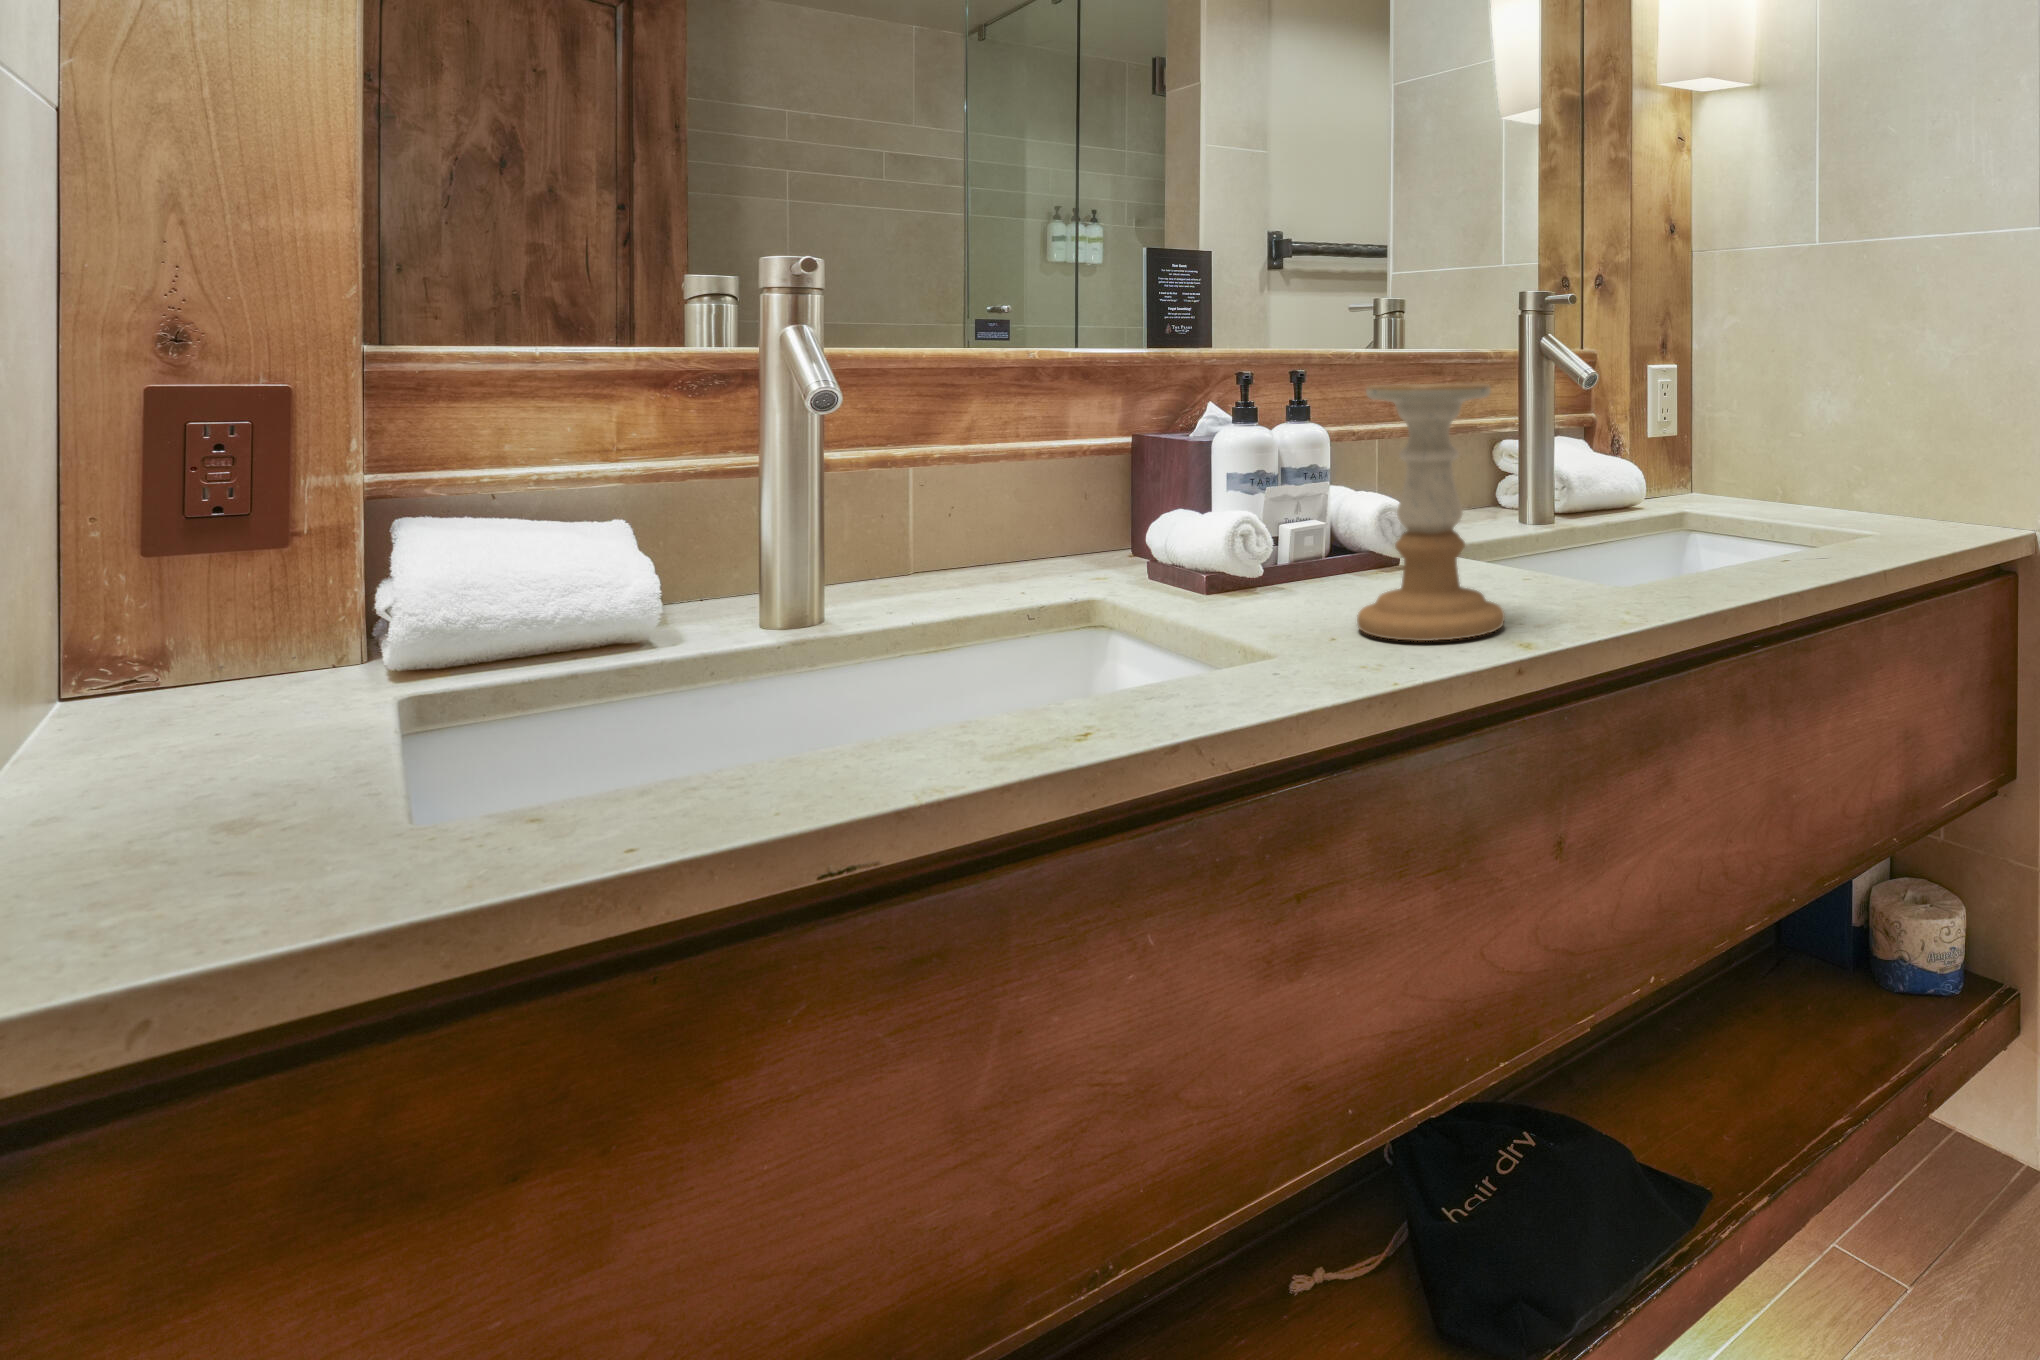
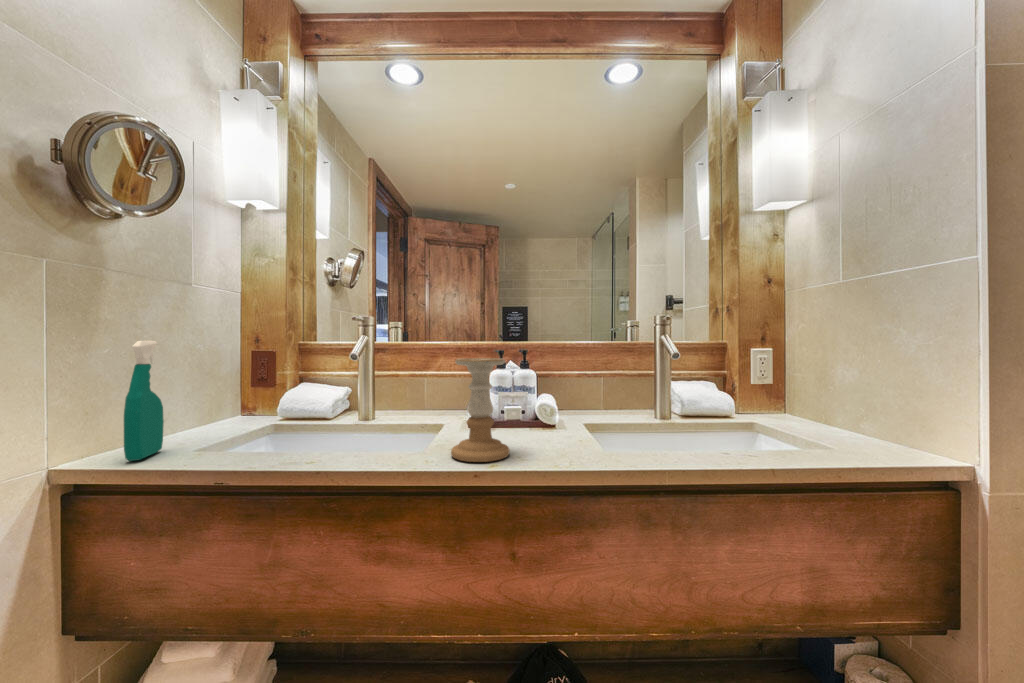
spray bottle: none [157,323,309,874] -> present [124,340,164,461]

